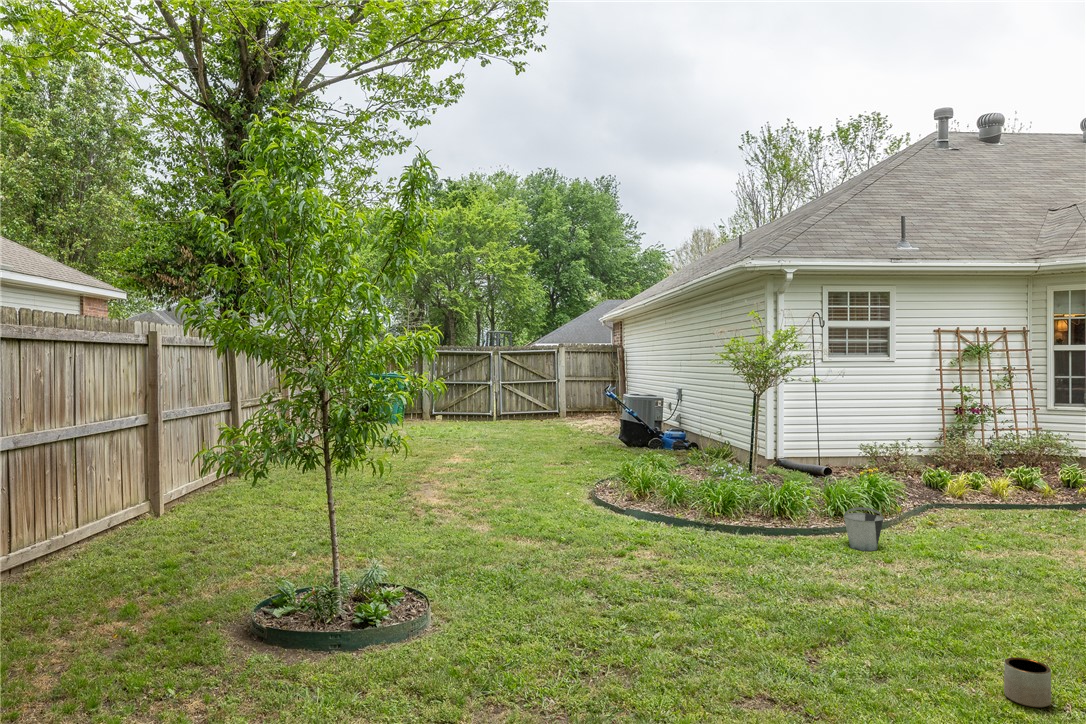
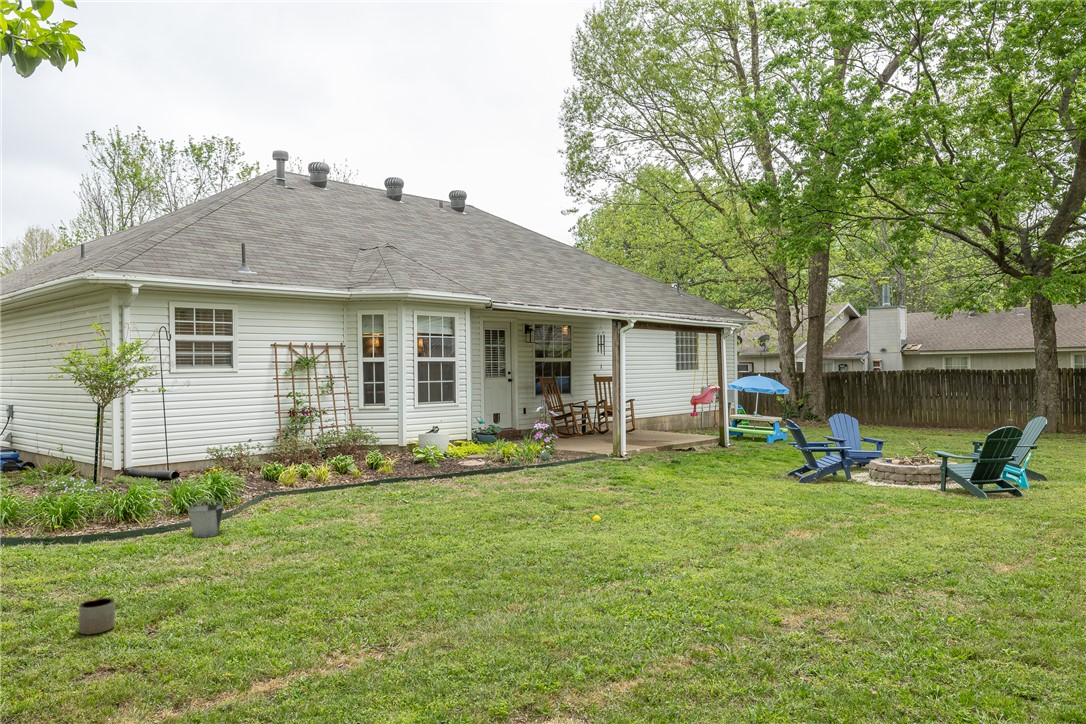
planter: present [1004,657,1051,708] -> present [79,598,115,634]

